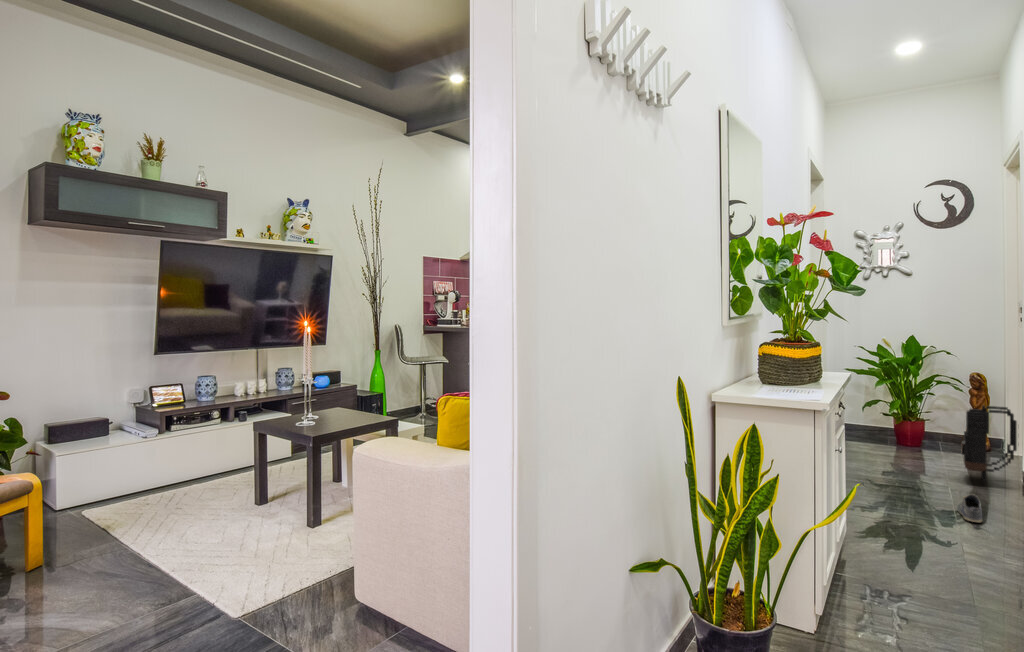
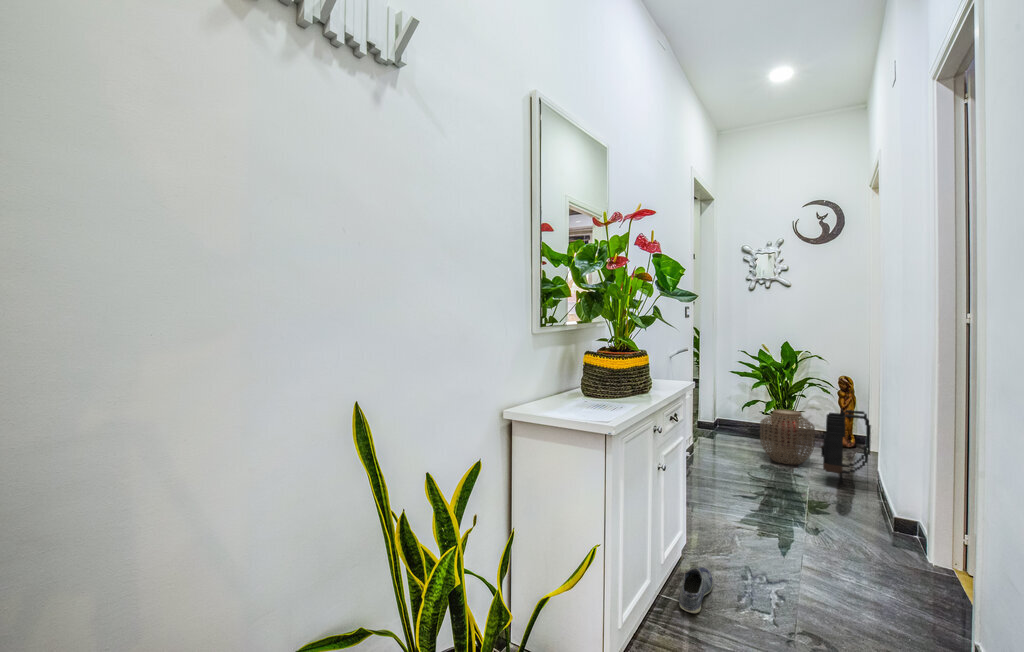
woven basket: none [889,408,950,466] -> present [760,410,815,464]
shoe: present [957,494,982,522] -> present [679,567,713,613]

